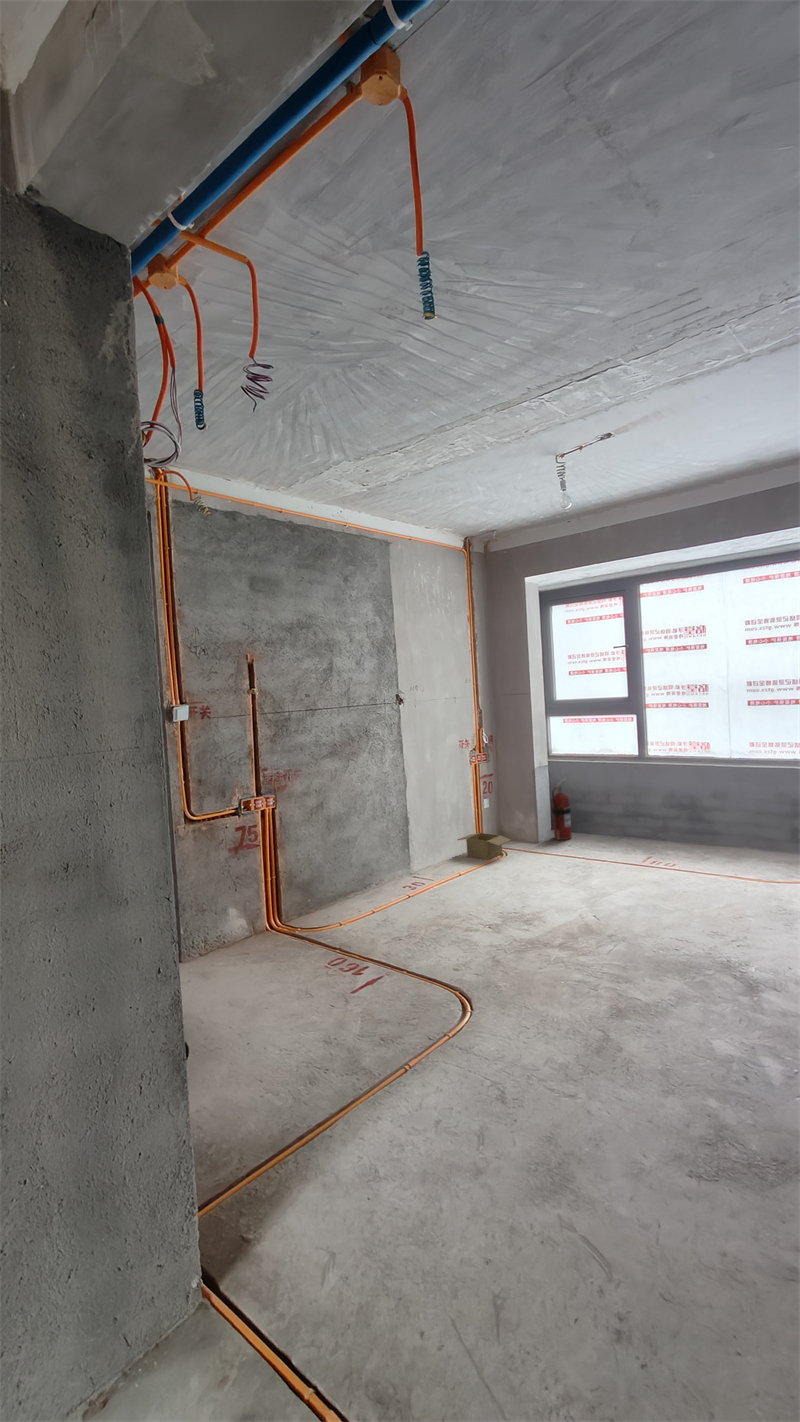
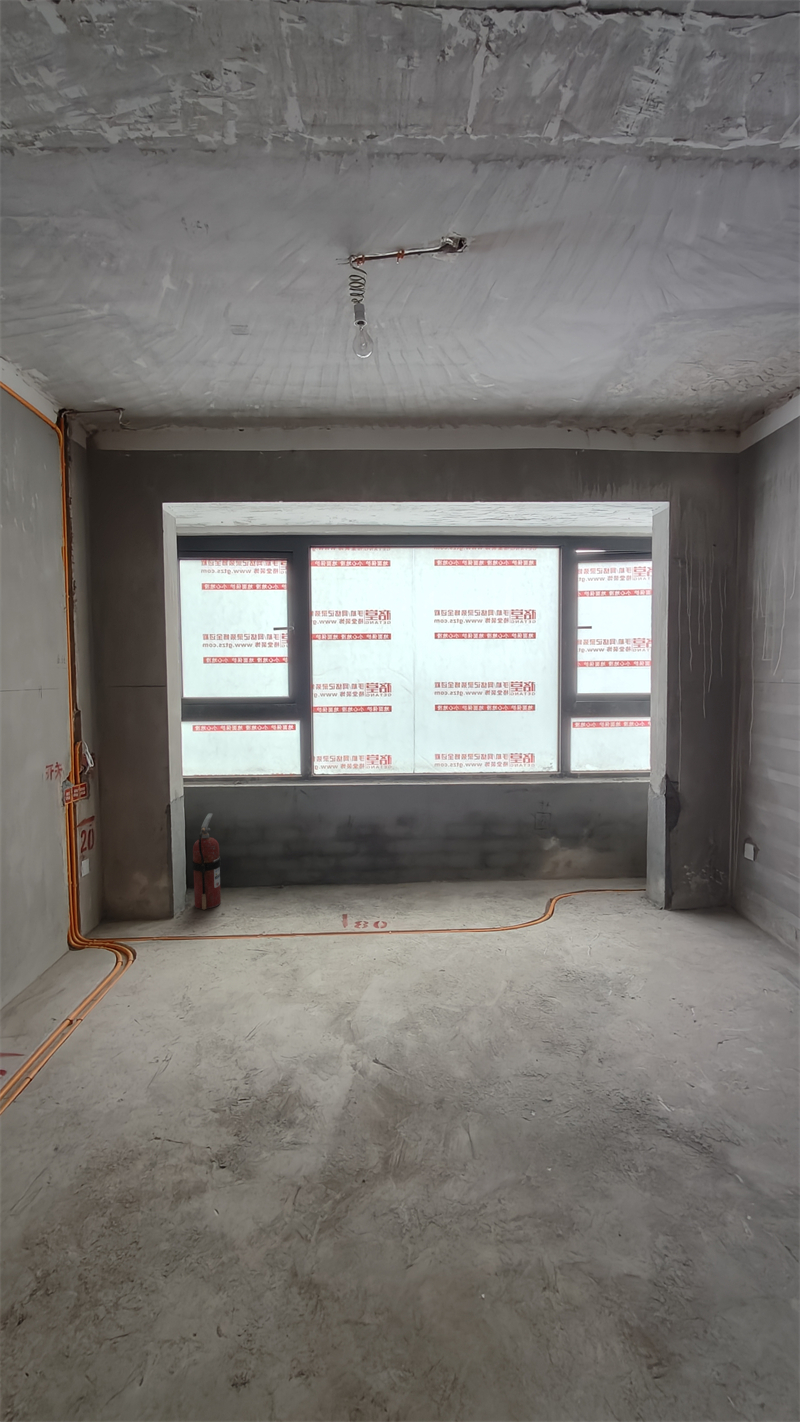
cardboard box: present [458,833,511,860] -> none [38,931,150,987]

